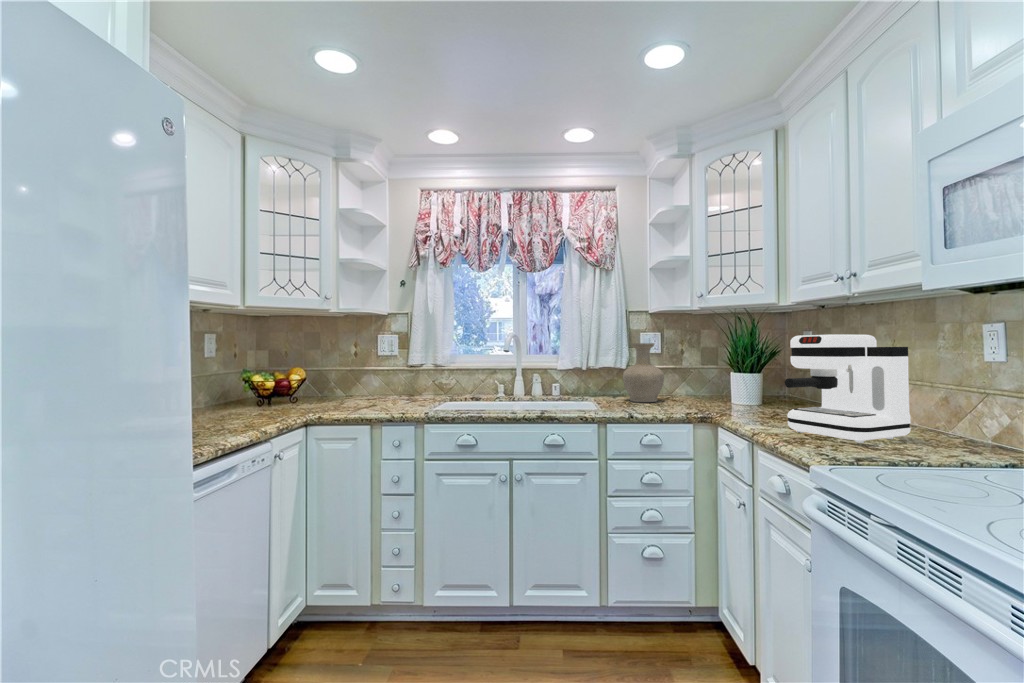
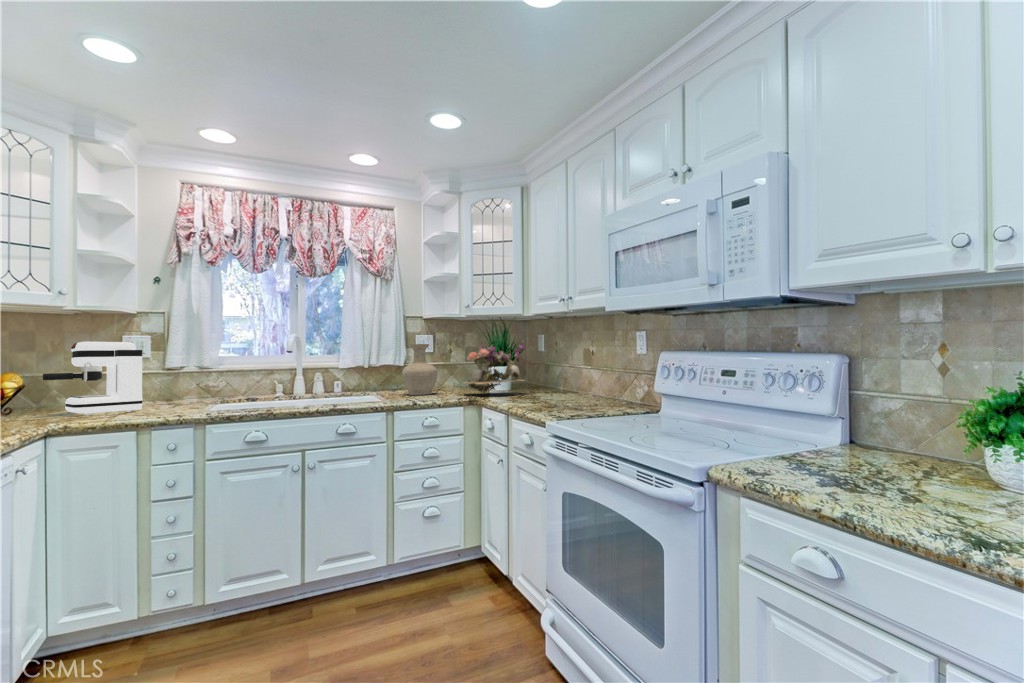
coffee maker: present [785,334,911,443] -> present [43,342,142,415]
flower arrangement: none [691,341,786,409] -> present [461,342,525,394]

